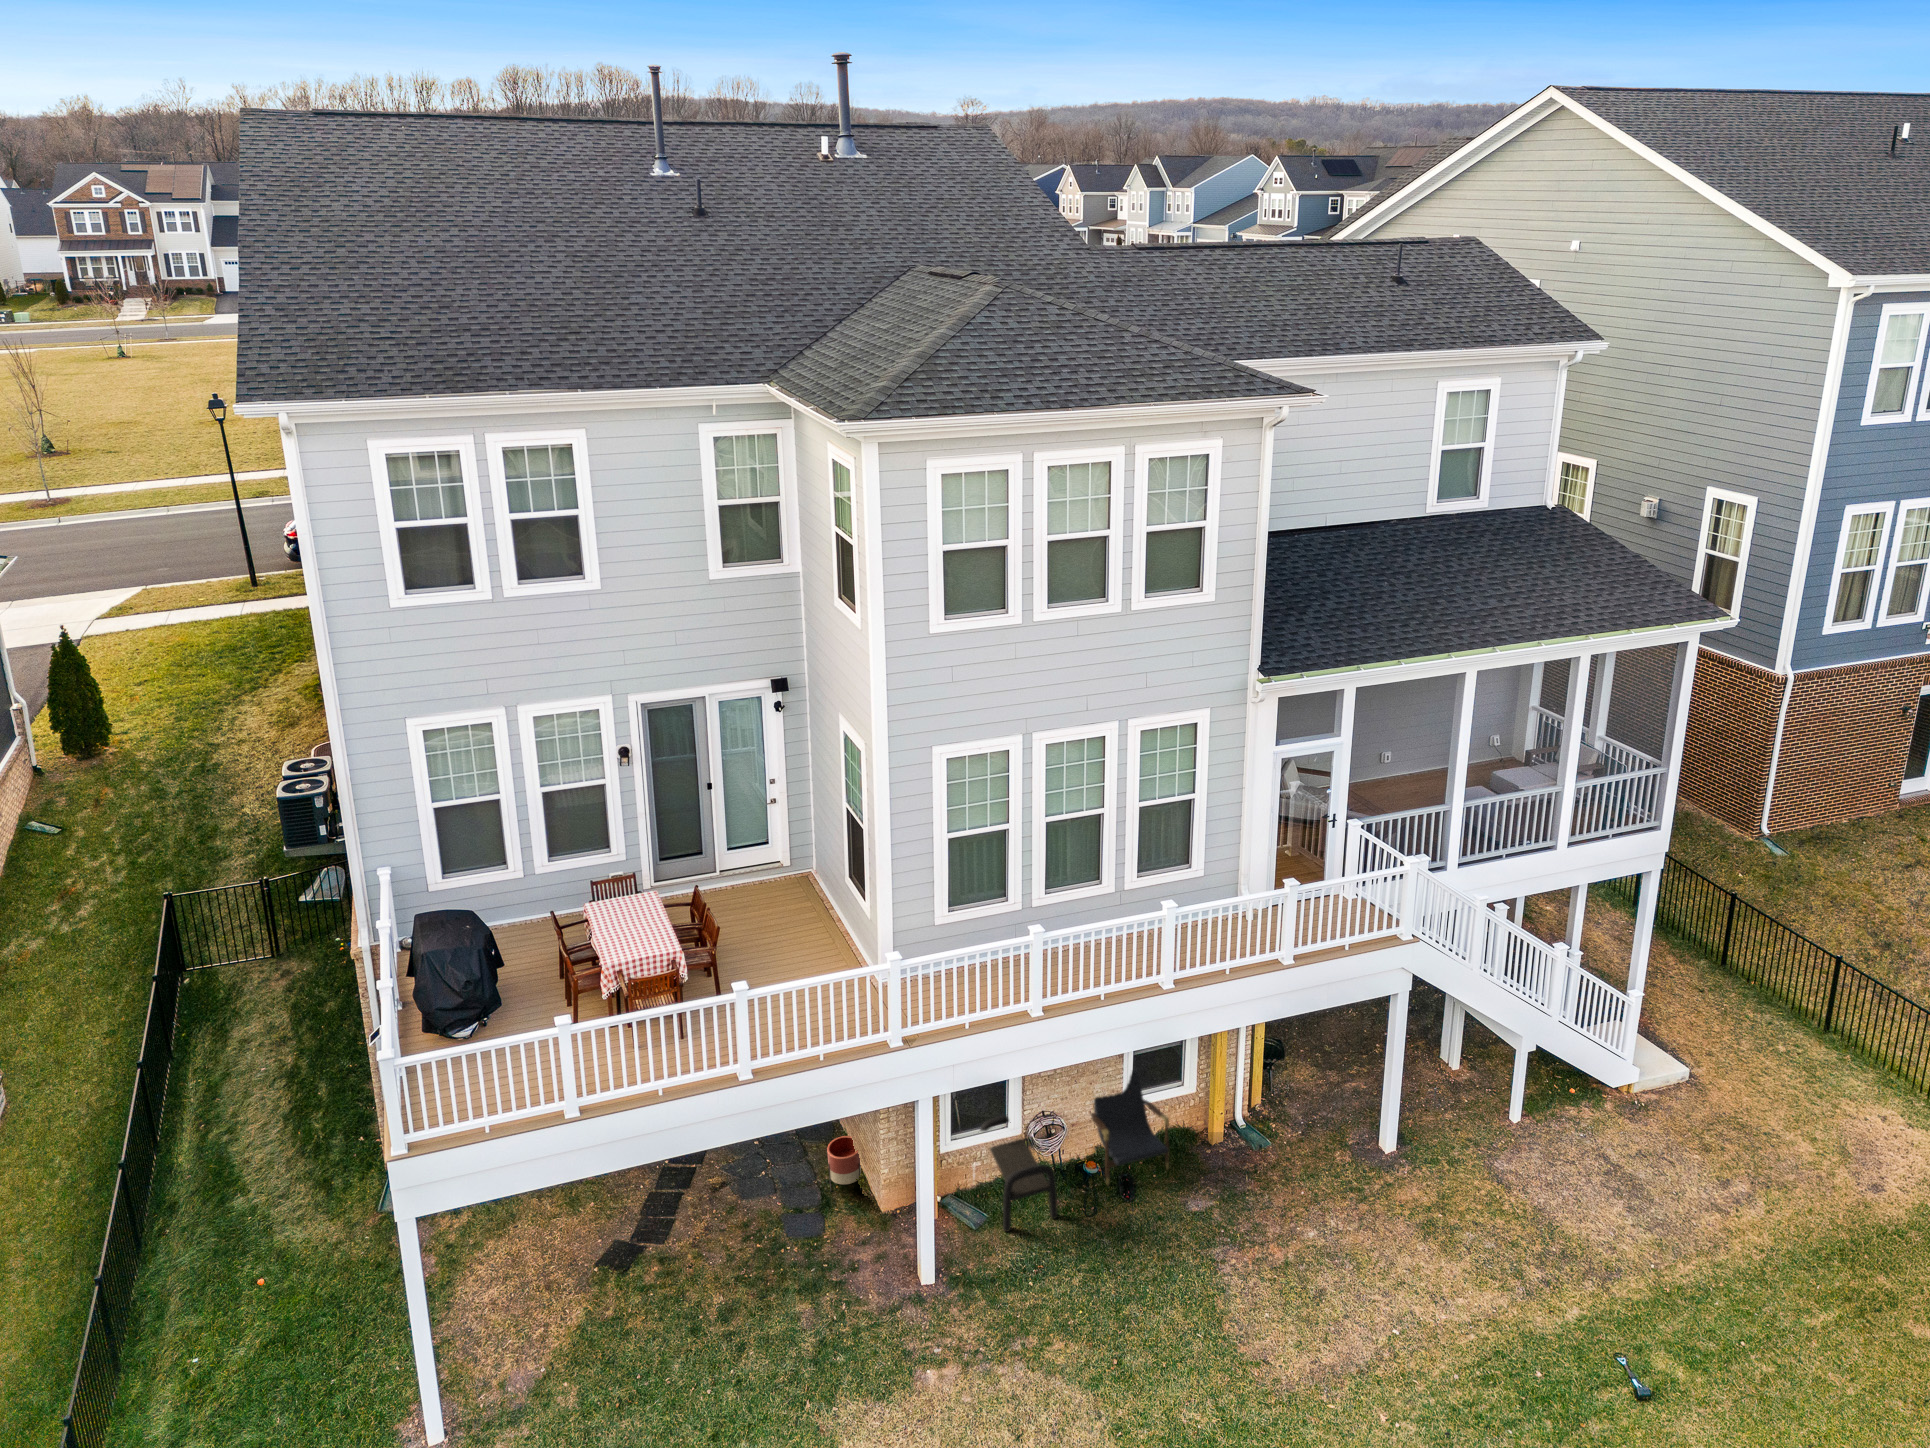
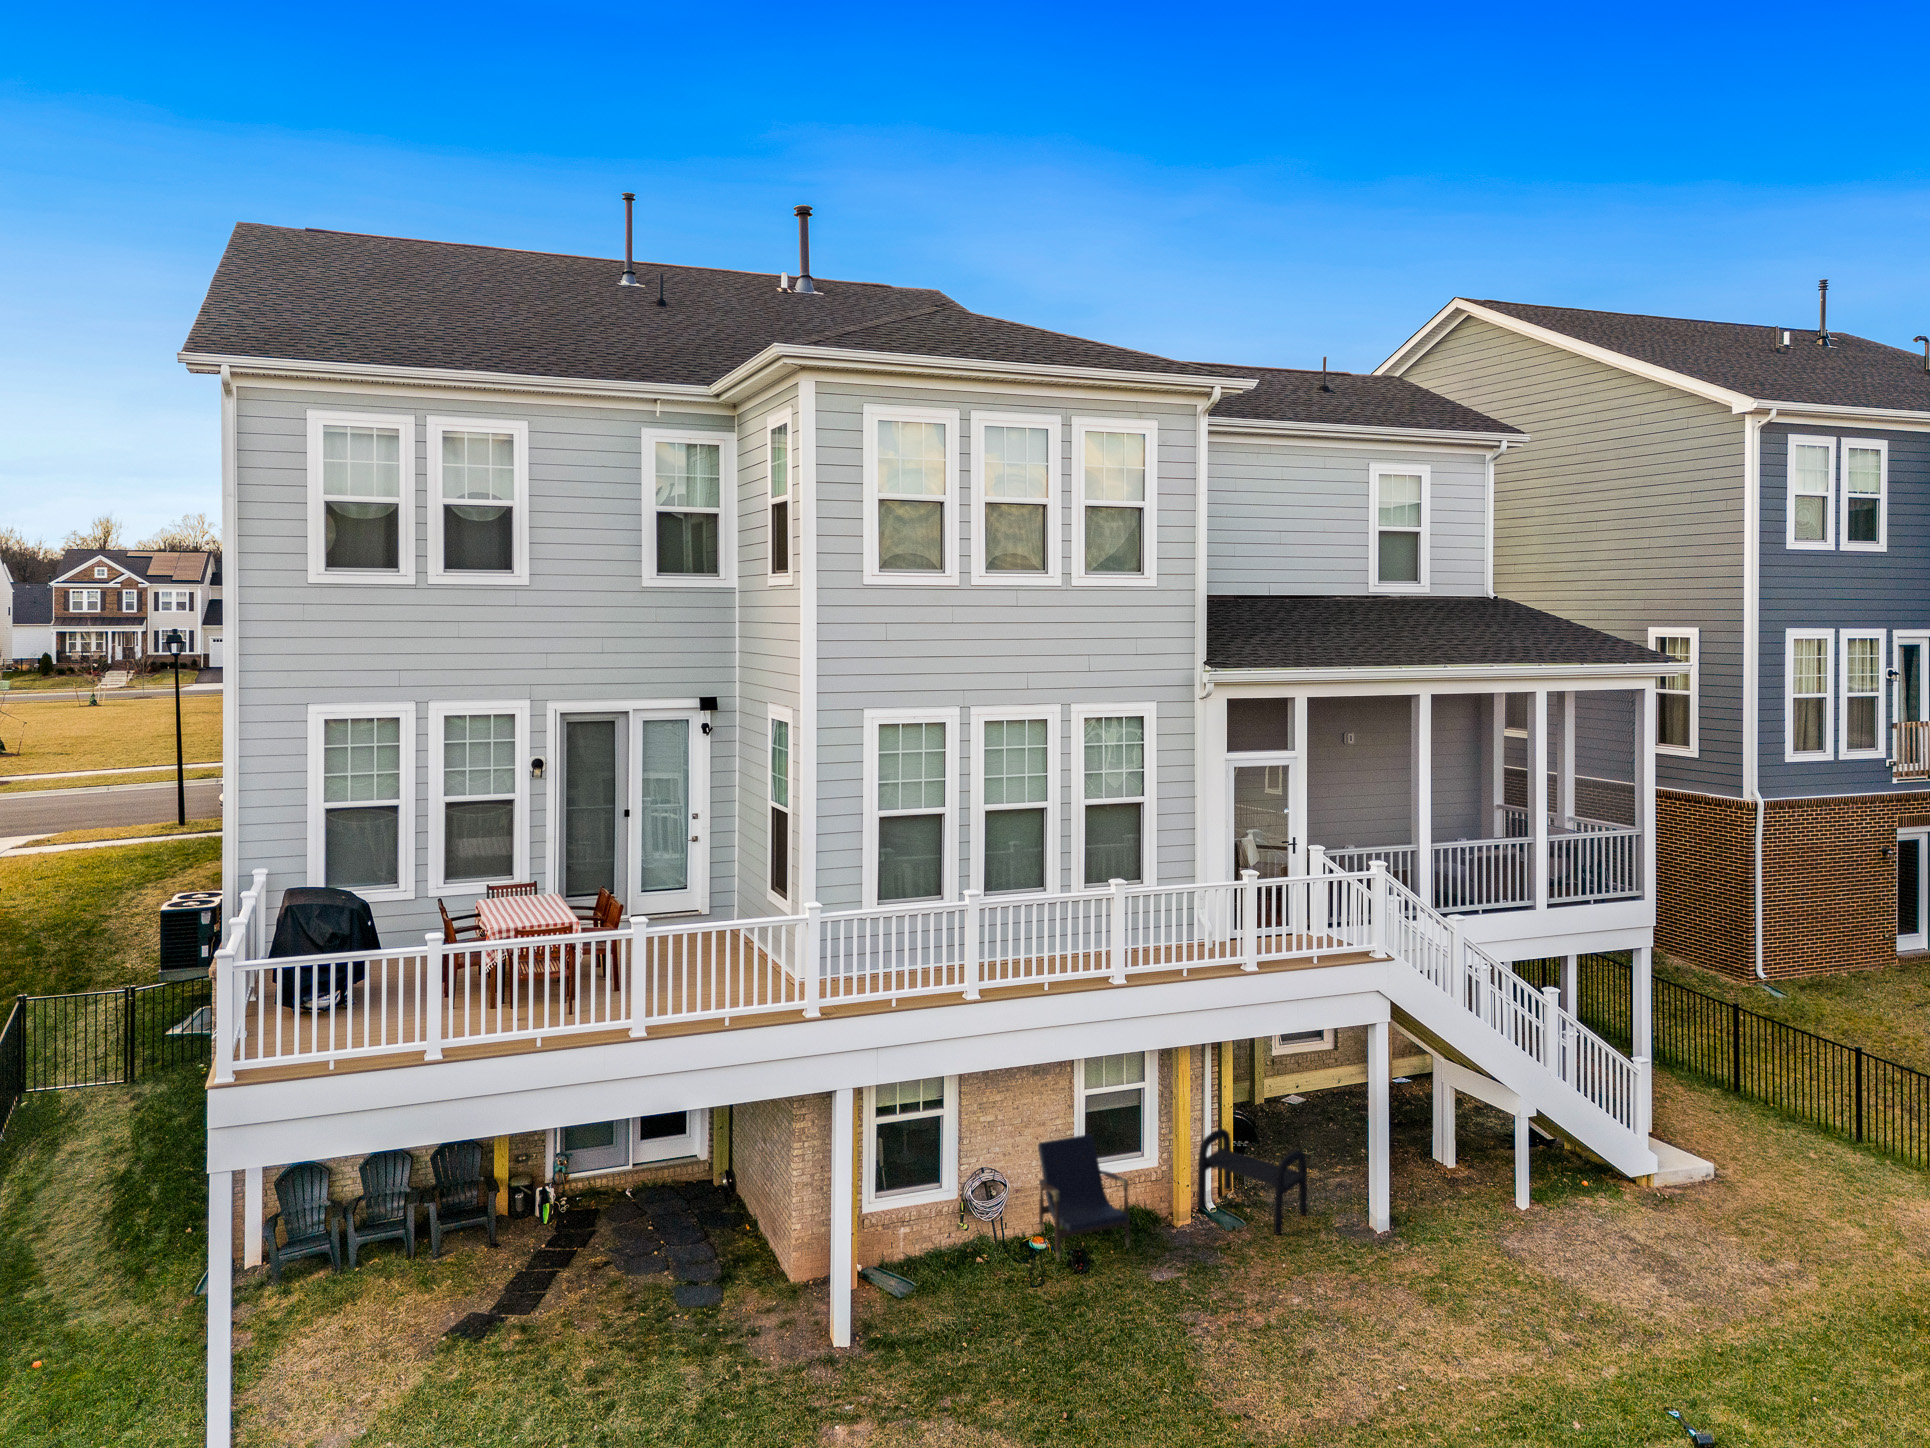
bench: present [980,1115,1058,1232] -> present [1197,1129,1308,1235]
planter: present [827,1136,862,1191] -> none [732,1201,773,1269]

